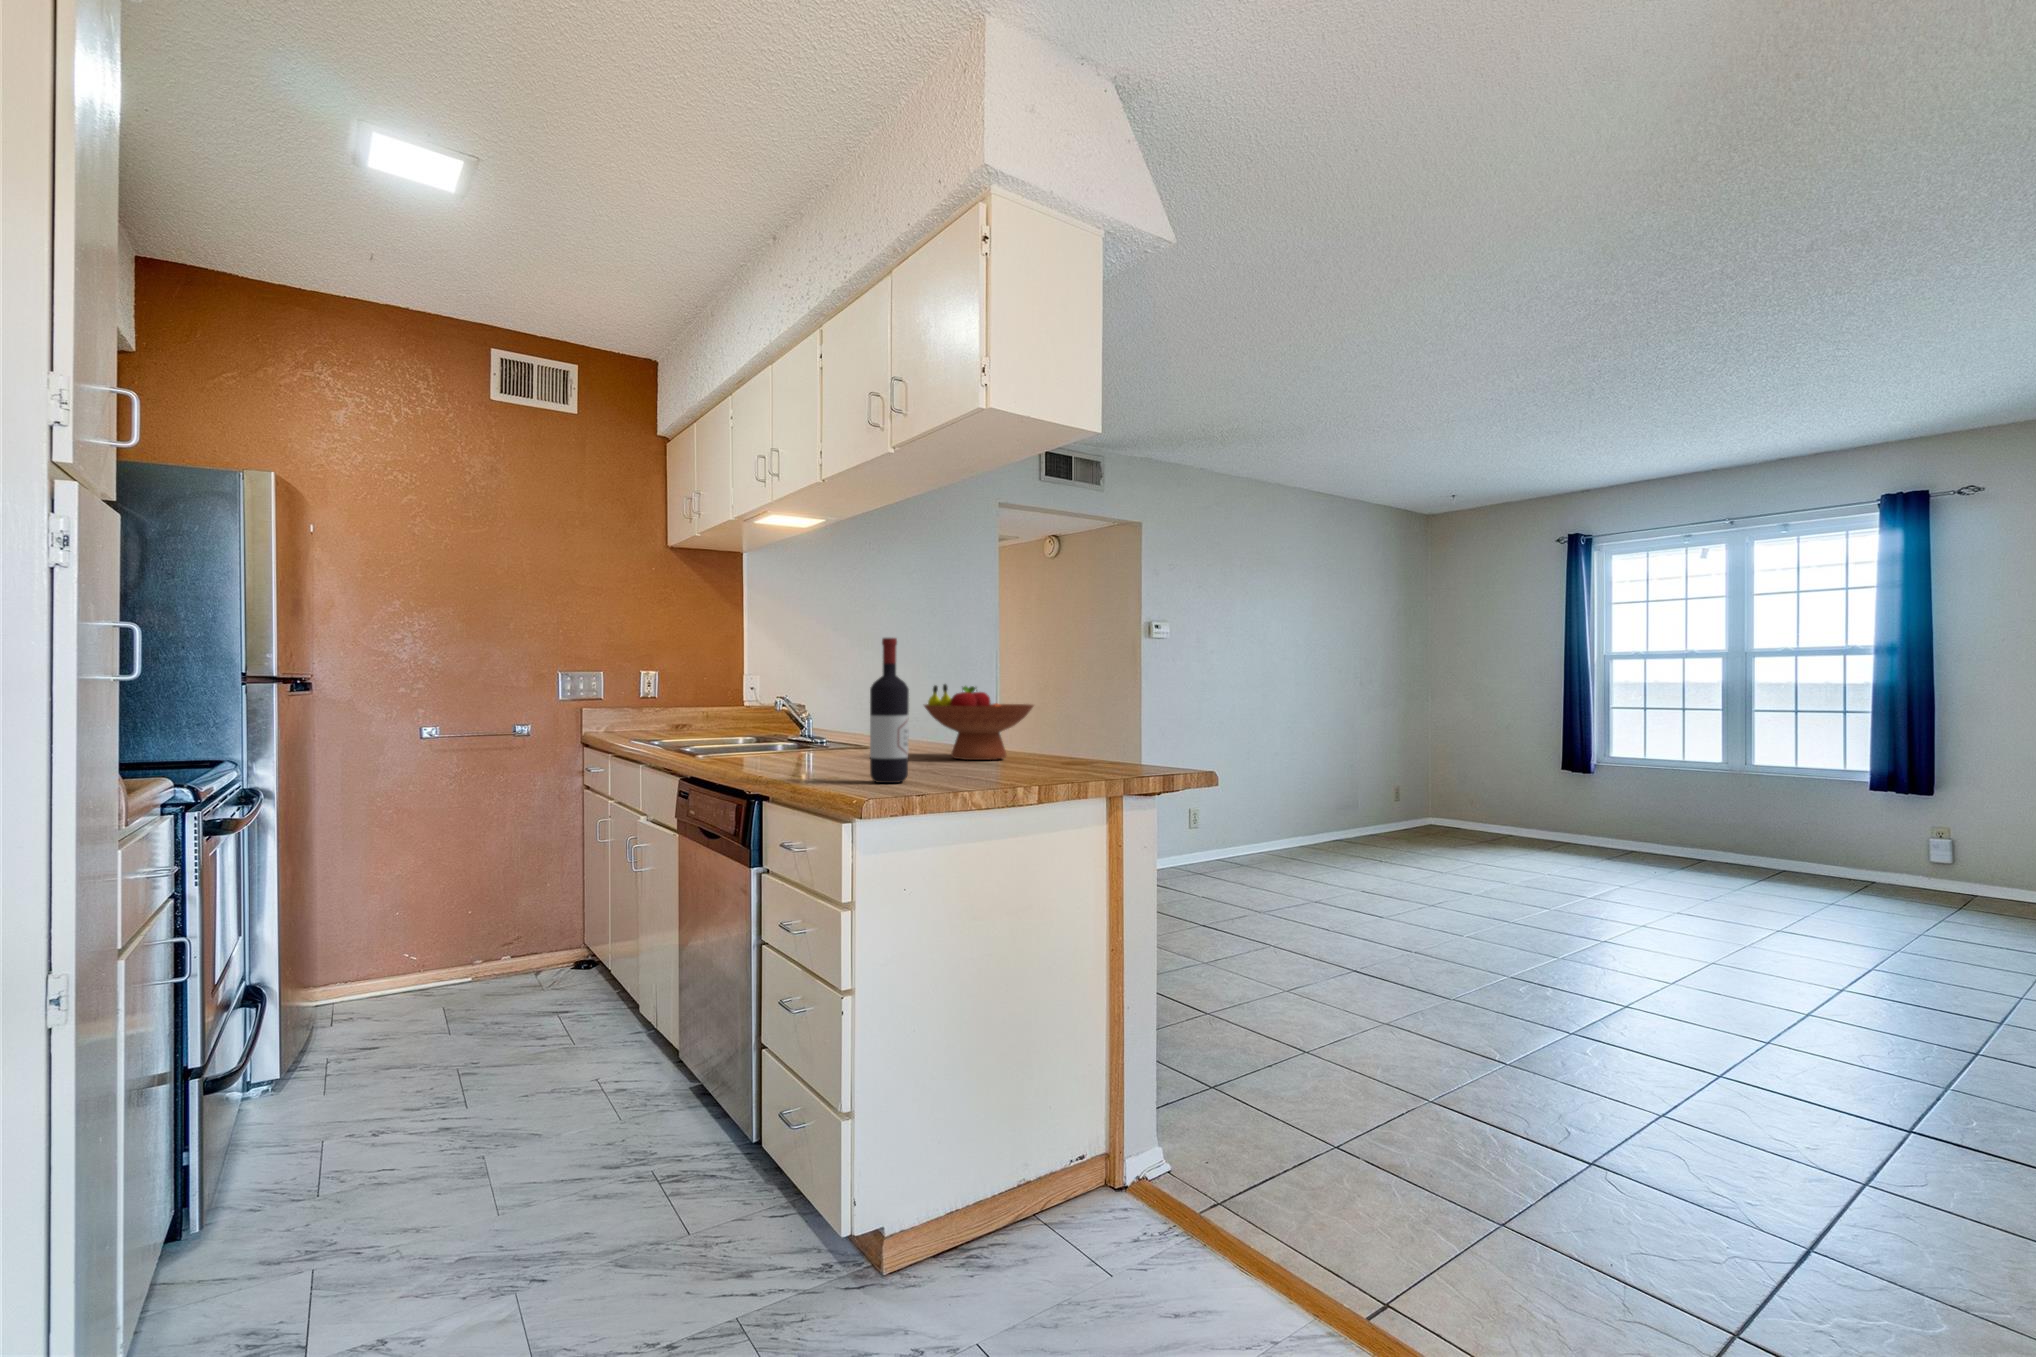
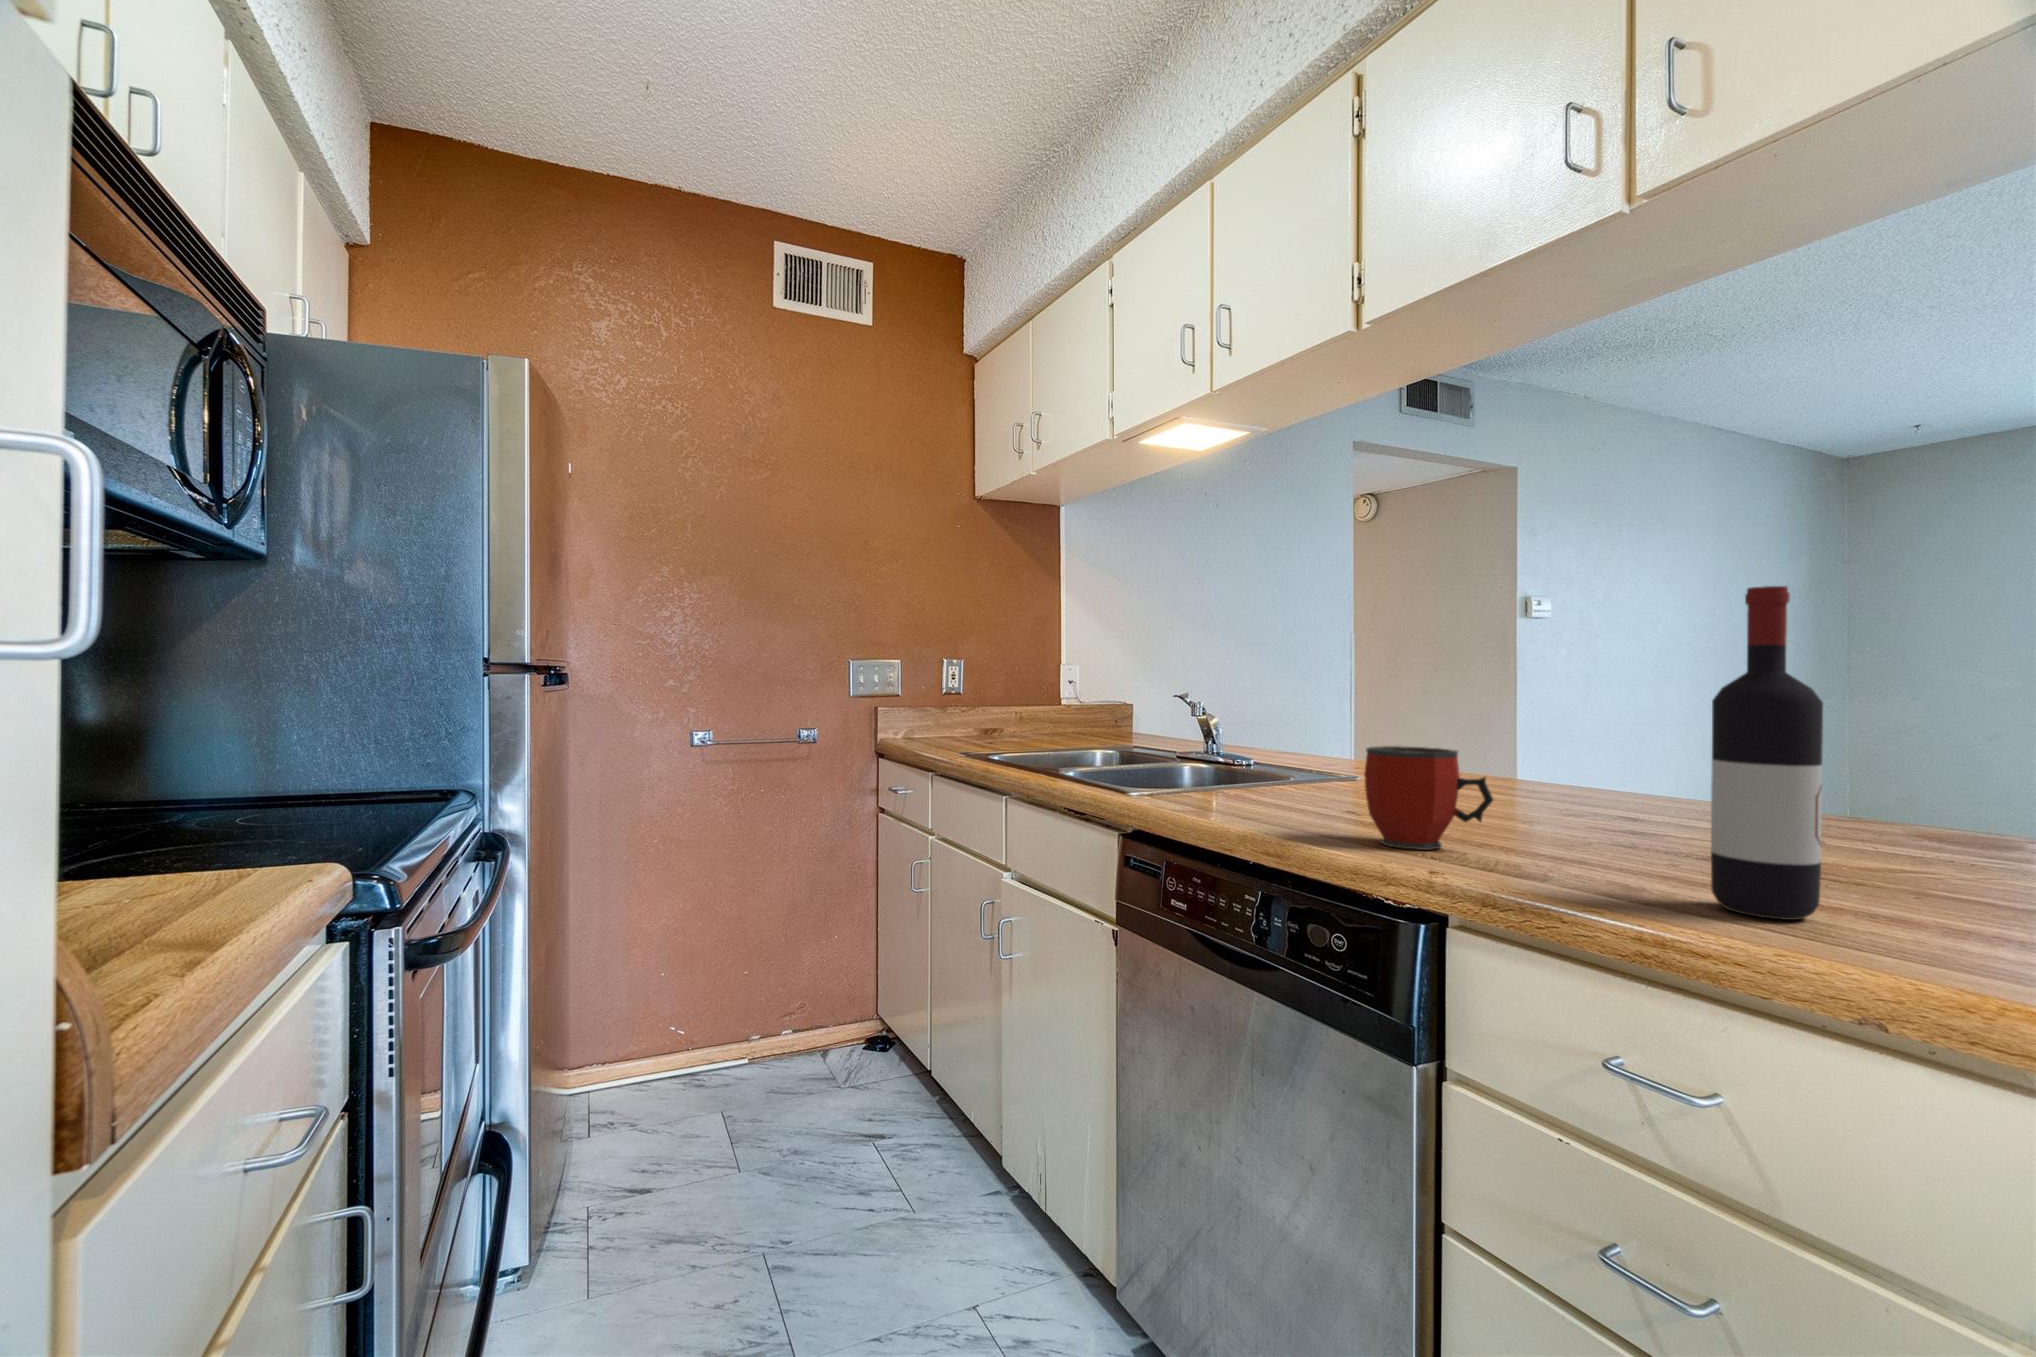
fruit bowl: present [924,684,1033,760] -> none [1496,685,1727,819]
mug: none [779,717,839,770] -> present [1364,746,1493,850]

